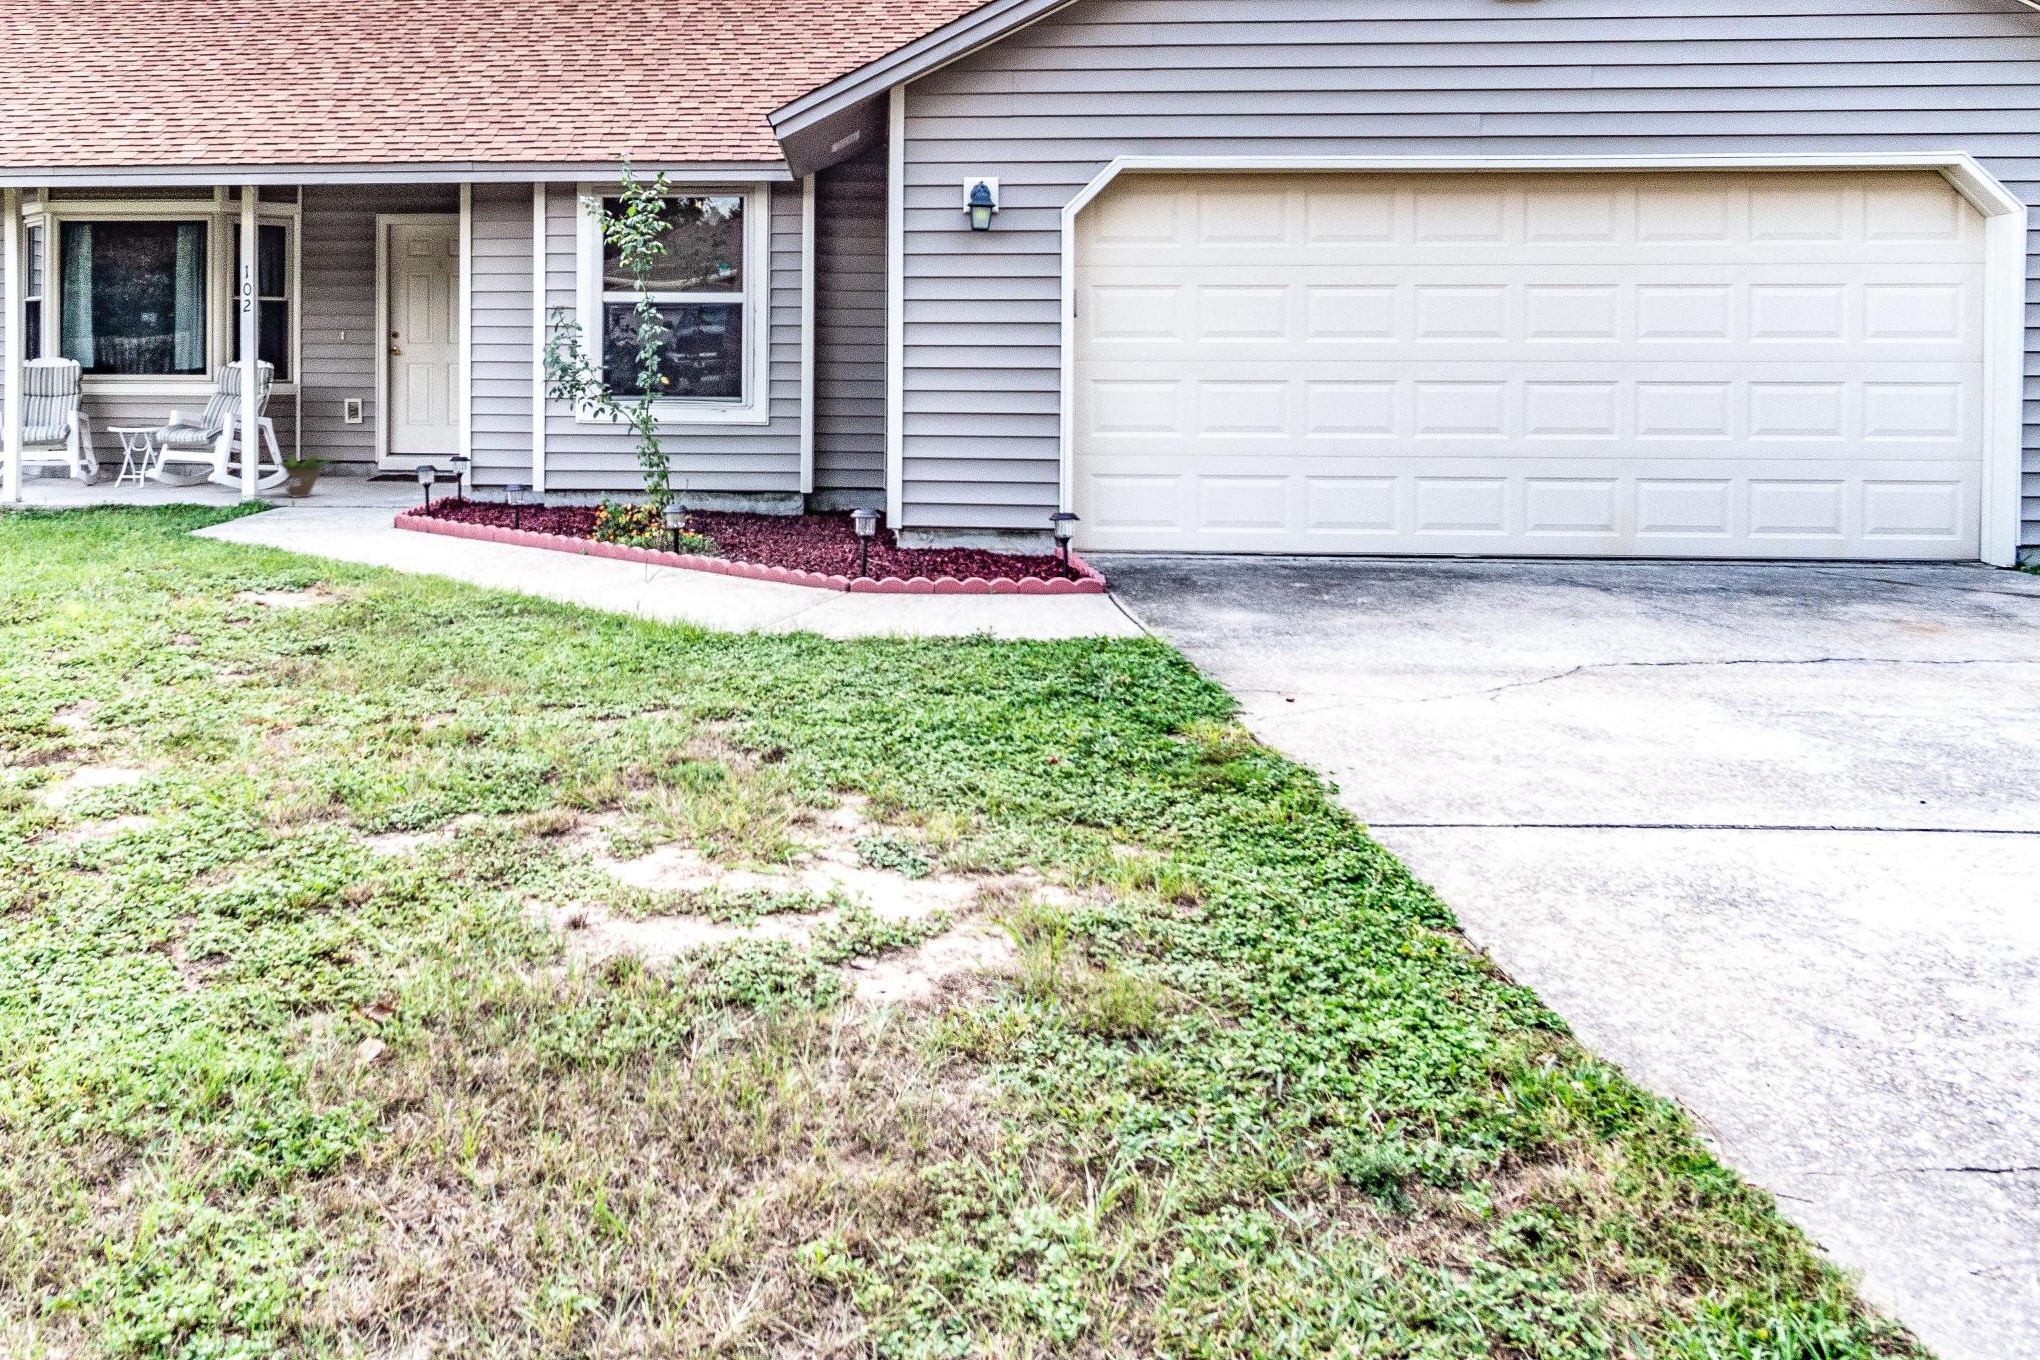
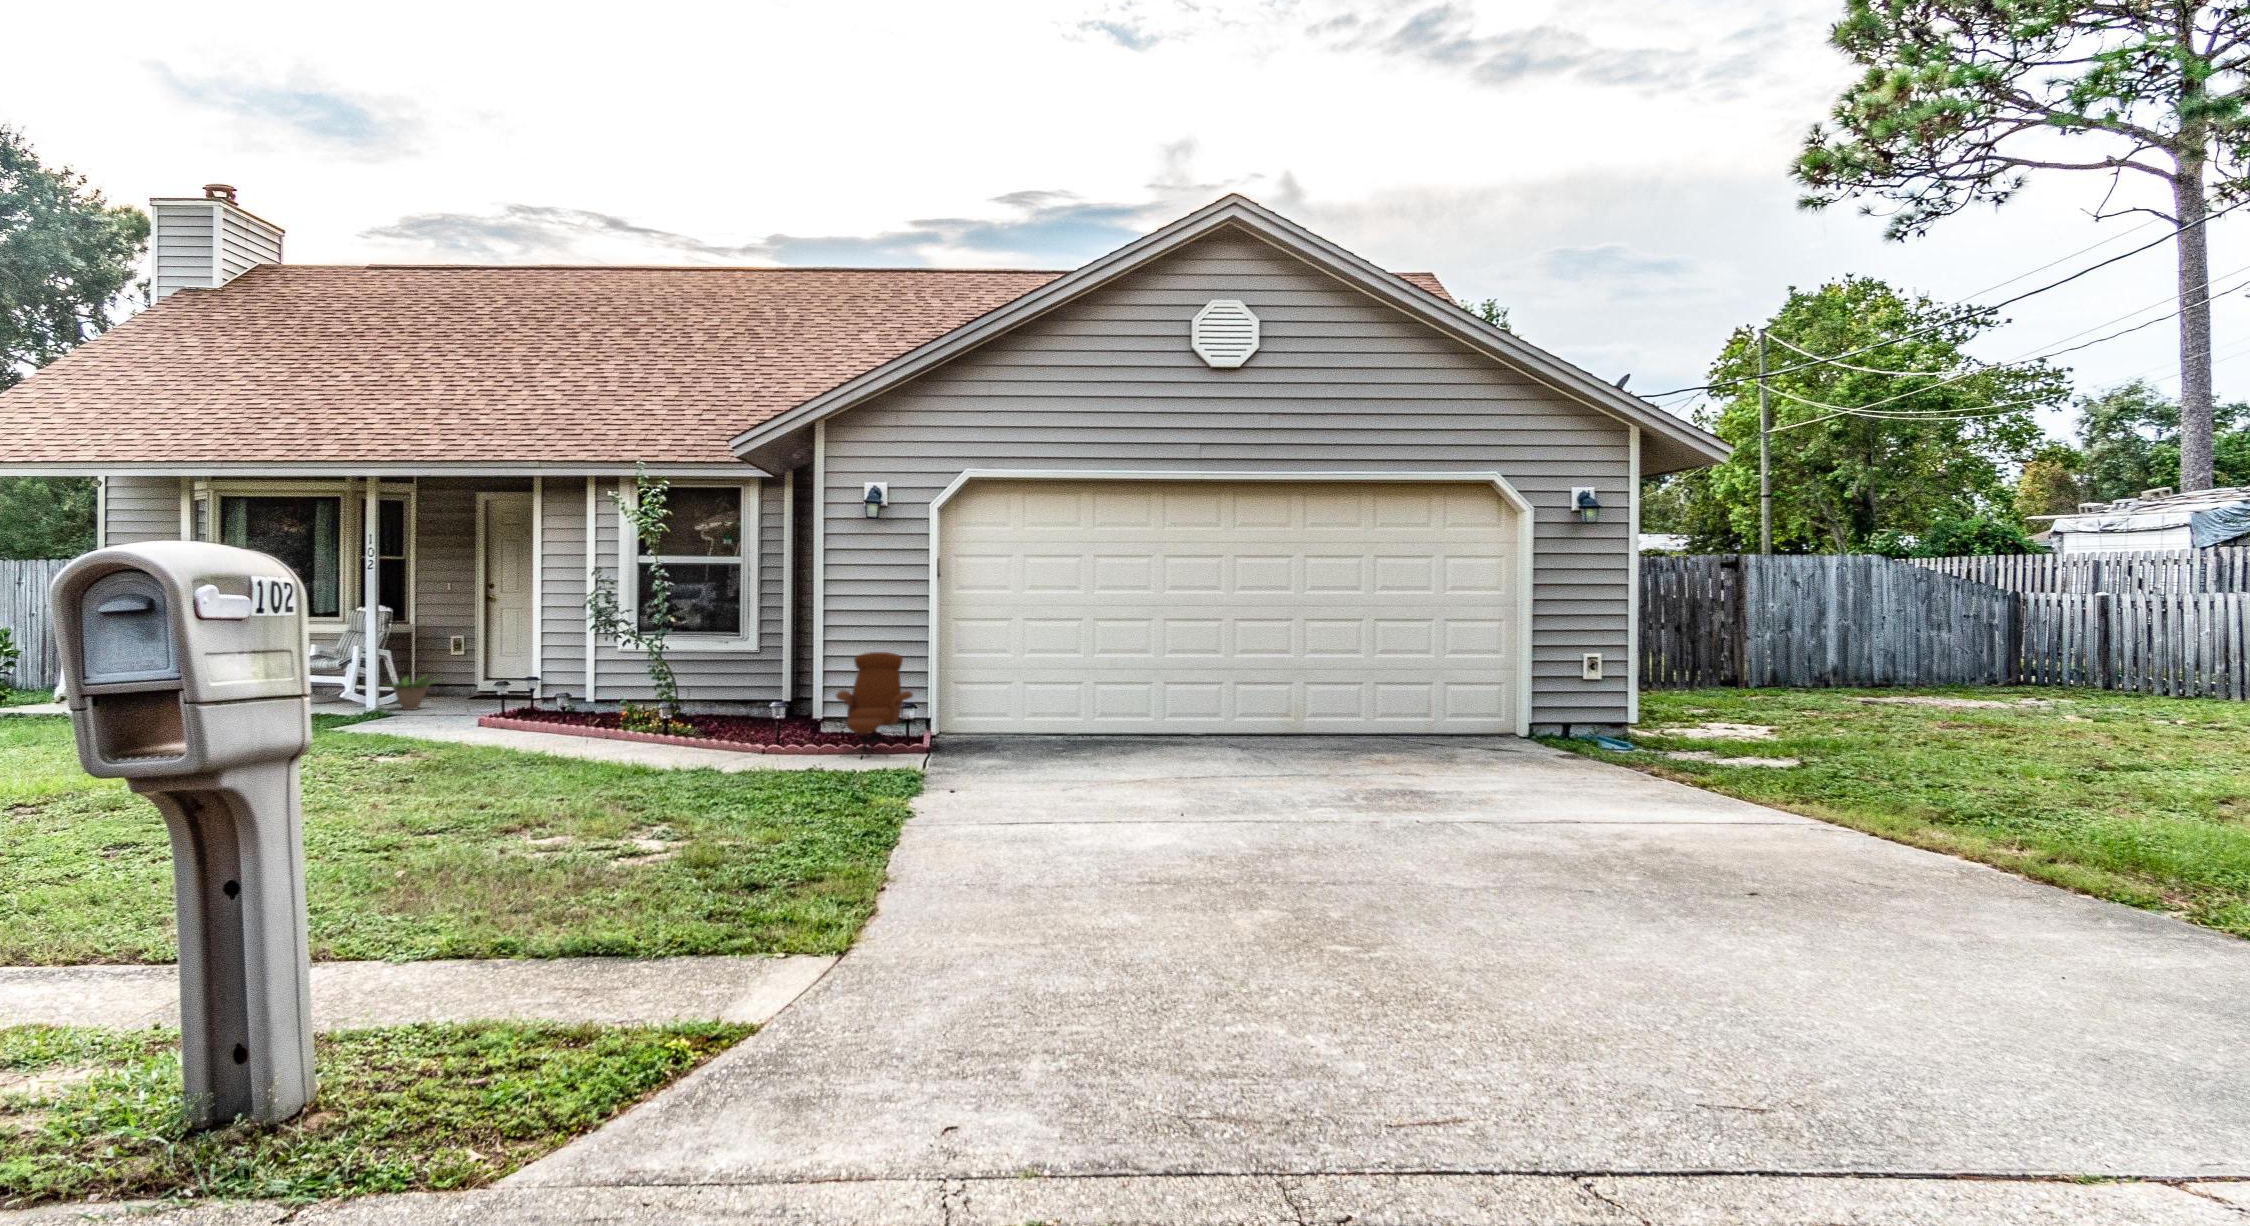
lounge chair: none [930,435,1050,604] -> present [836,652,913,757]

